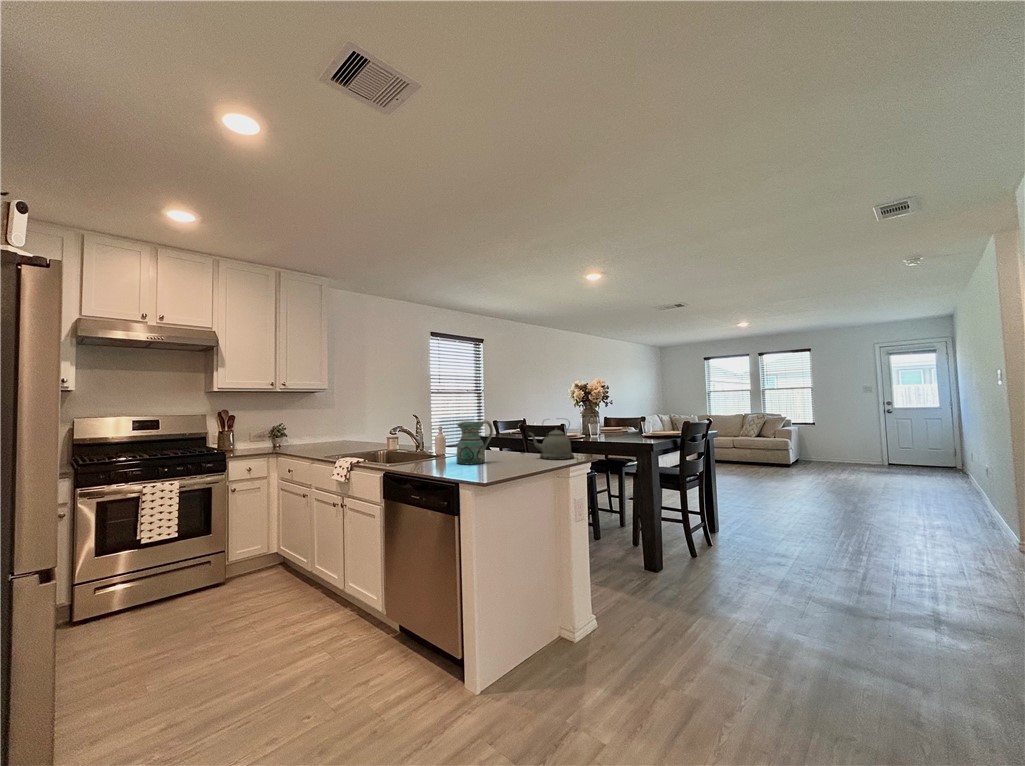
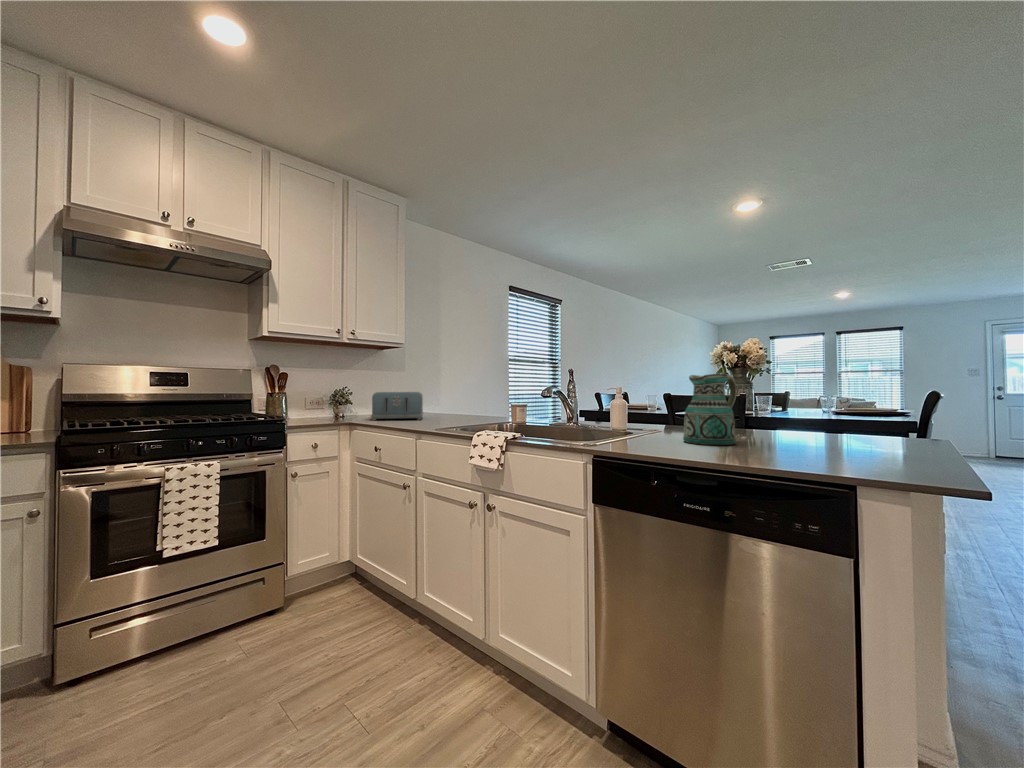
kettle: present [529,423,574,460] -> none [775,376,855,440]
toaster: none [294,426,340,449] -> present [371,392,423,421]

